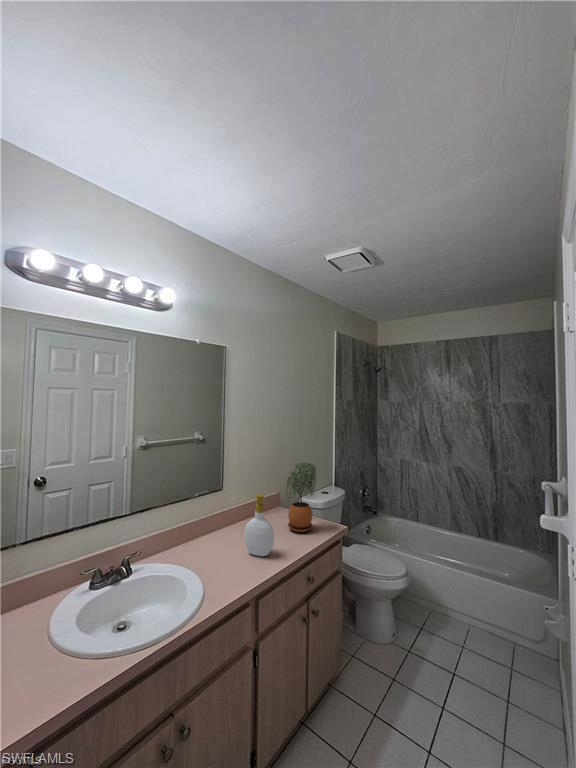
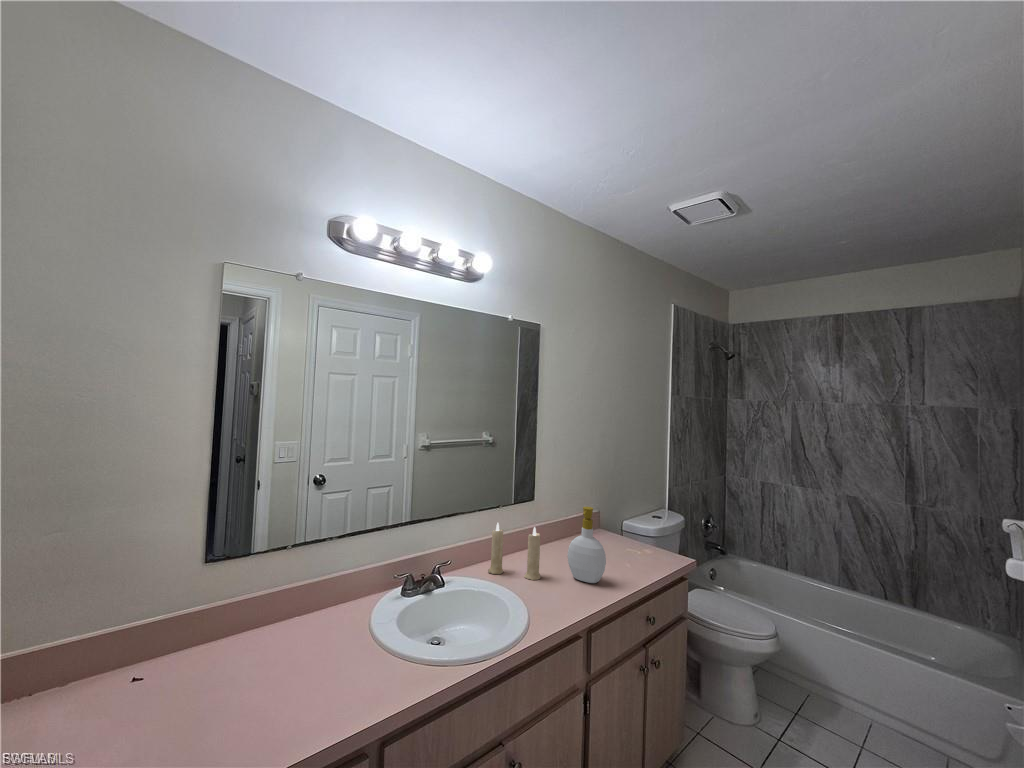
potted plant: present [286,463,316,532] -> none [614,473,657,561]
candle: none [177,511,222,559] -> present [488,523,540,580]

